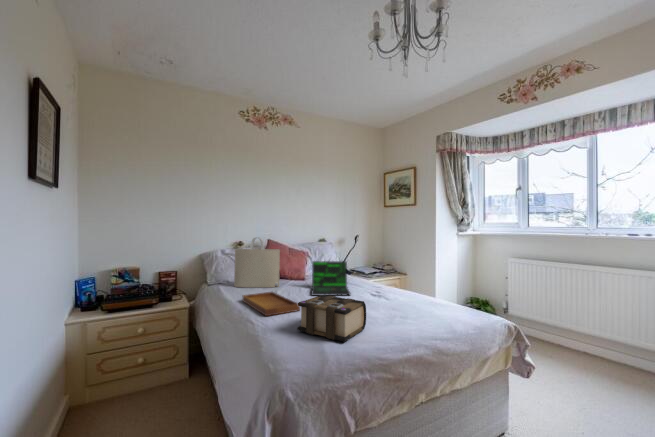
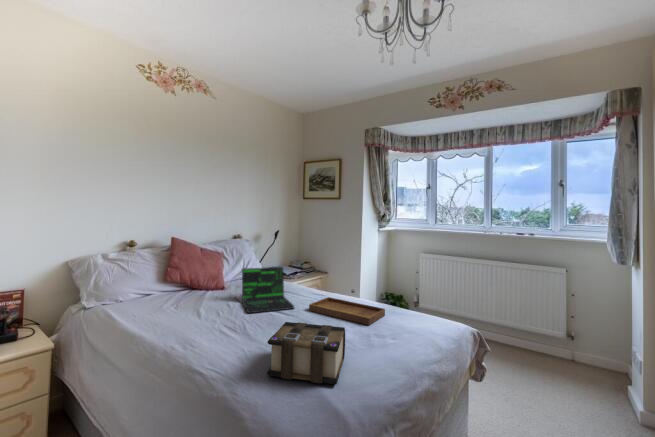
tote bag: present [234,237,280,287] -> none [130,239,198,309]
tray: present [242,283,300,316] -> present [309,289,385,325]

